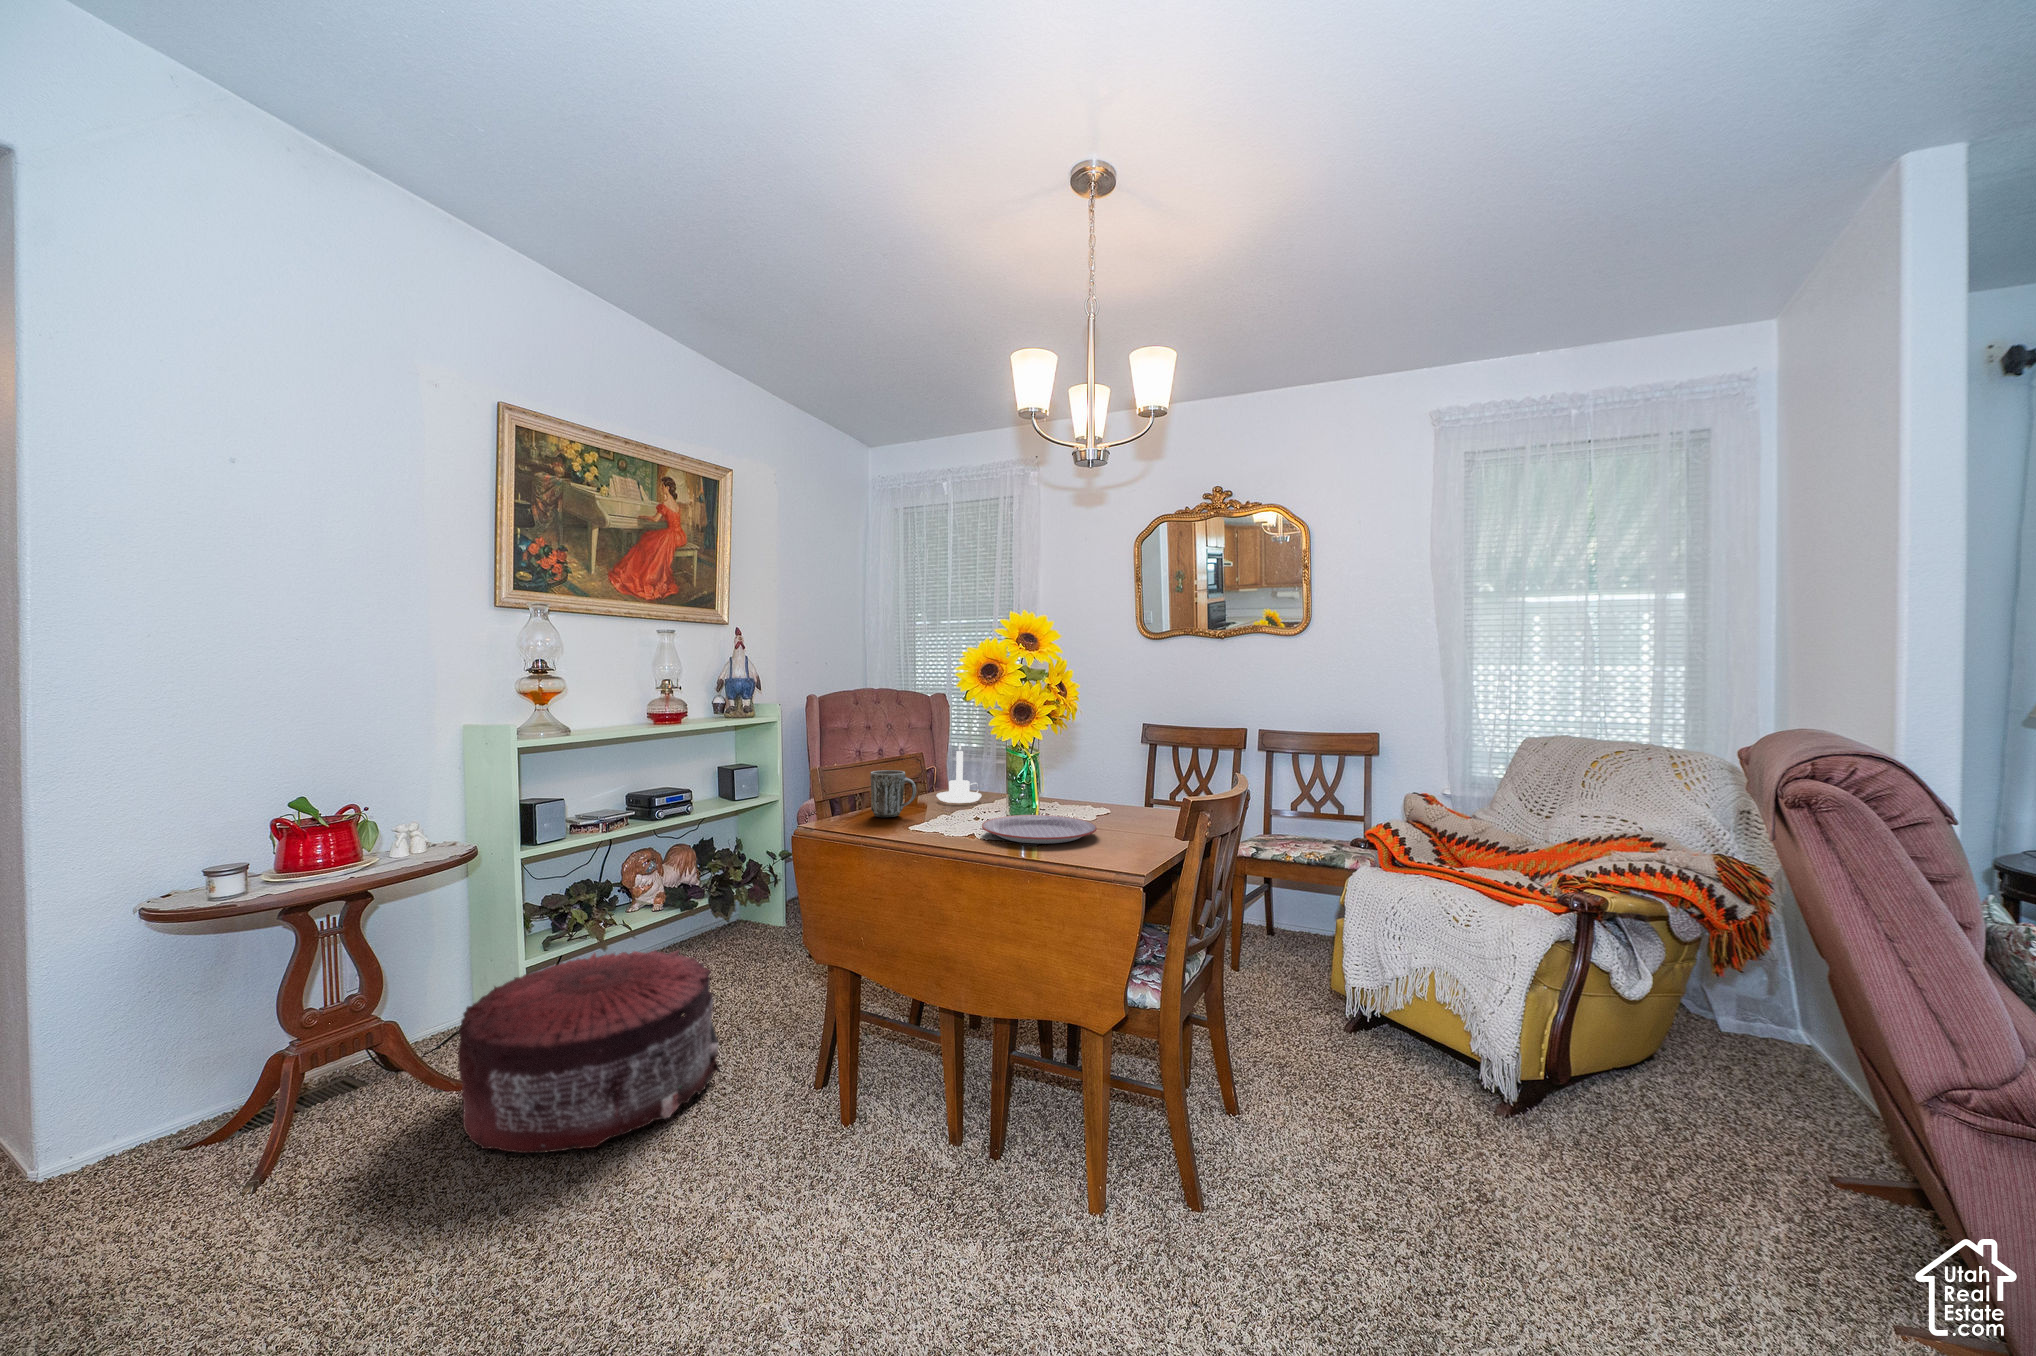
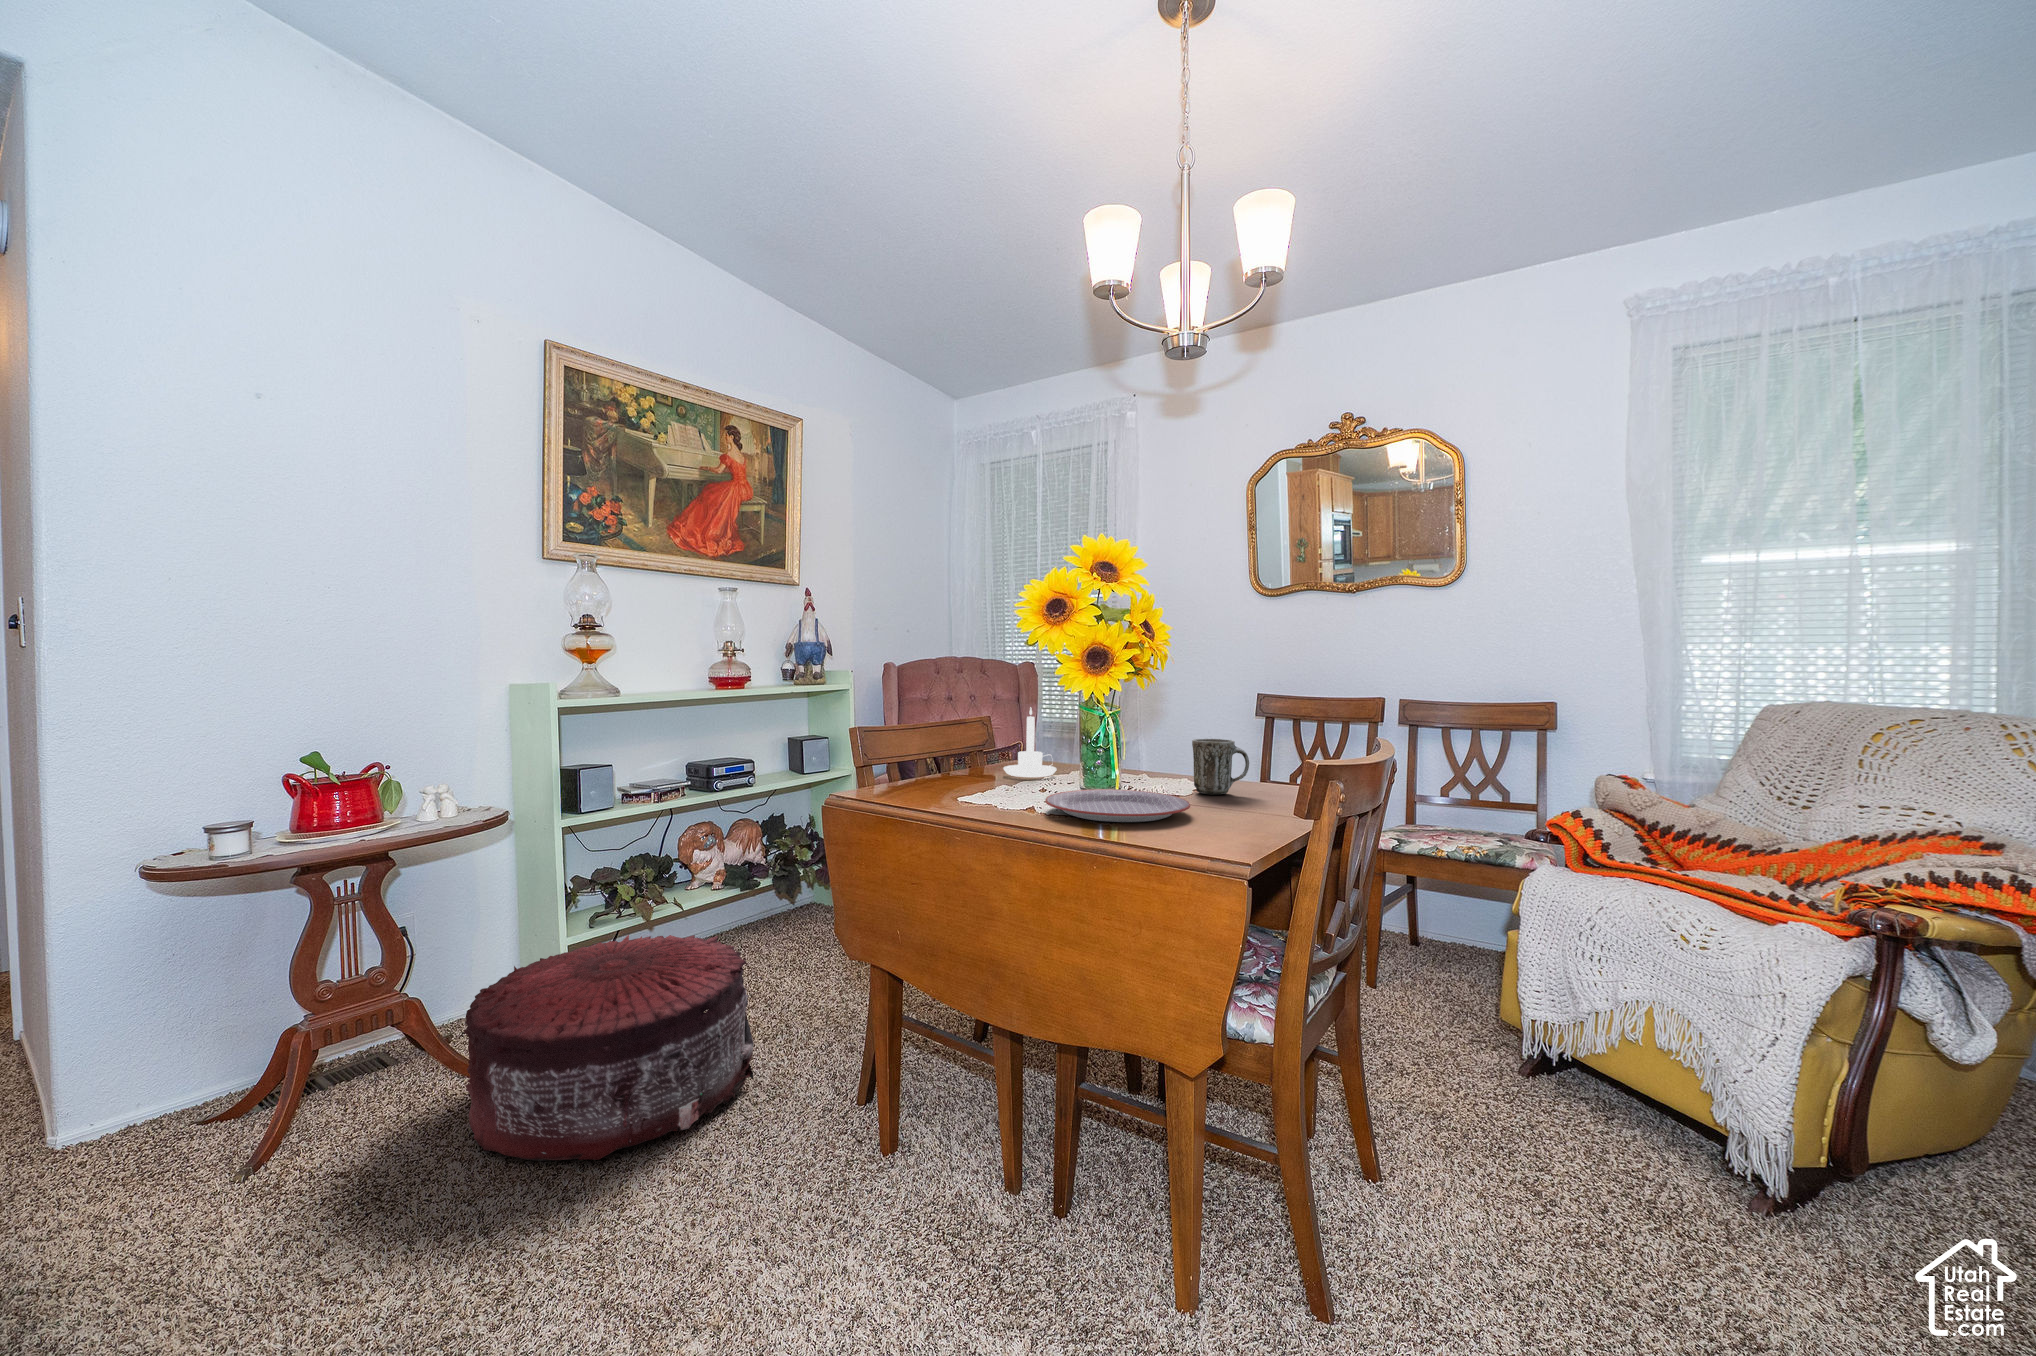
mug: present [870,770,916,817] -> present [1192,739,1249,795]

